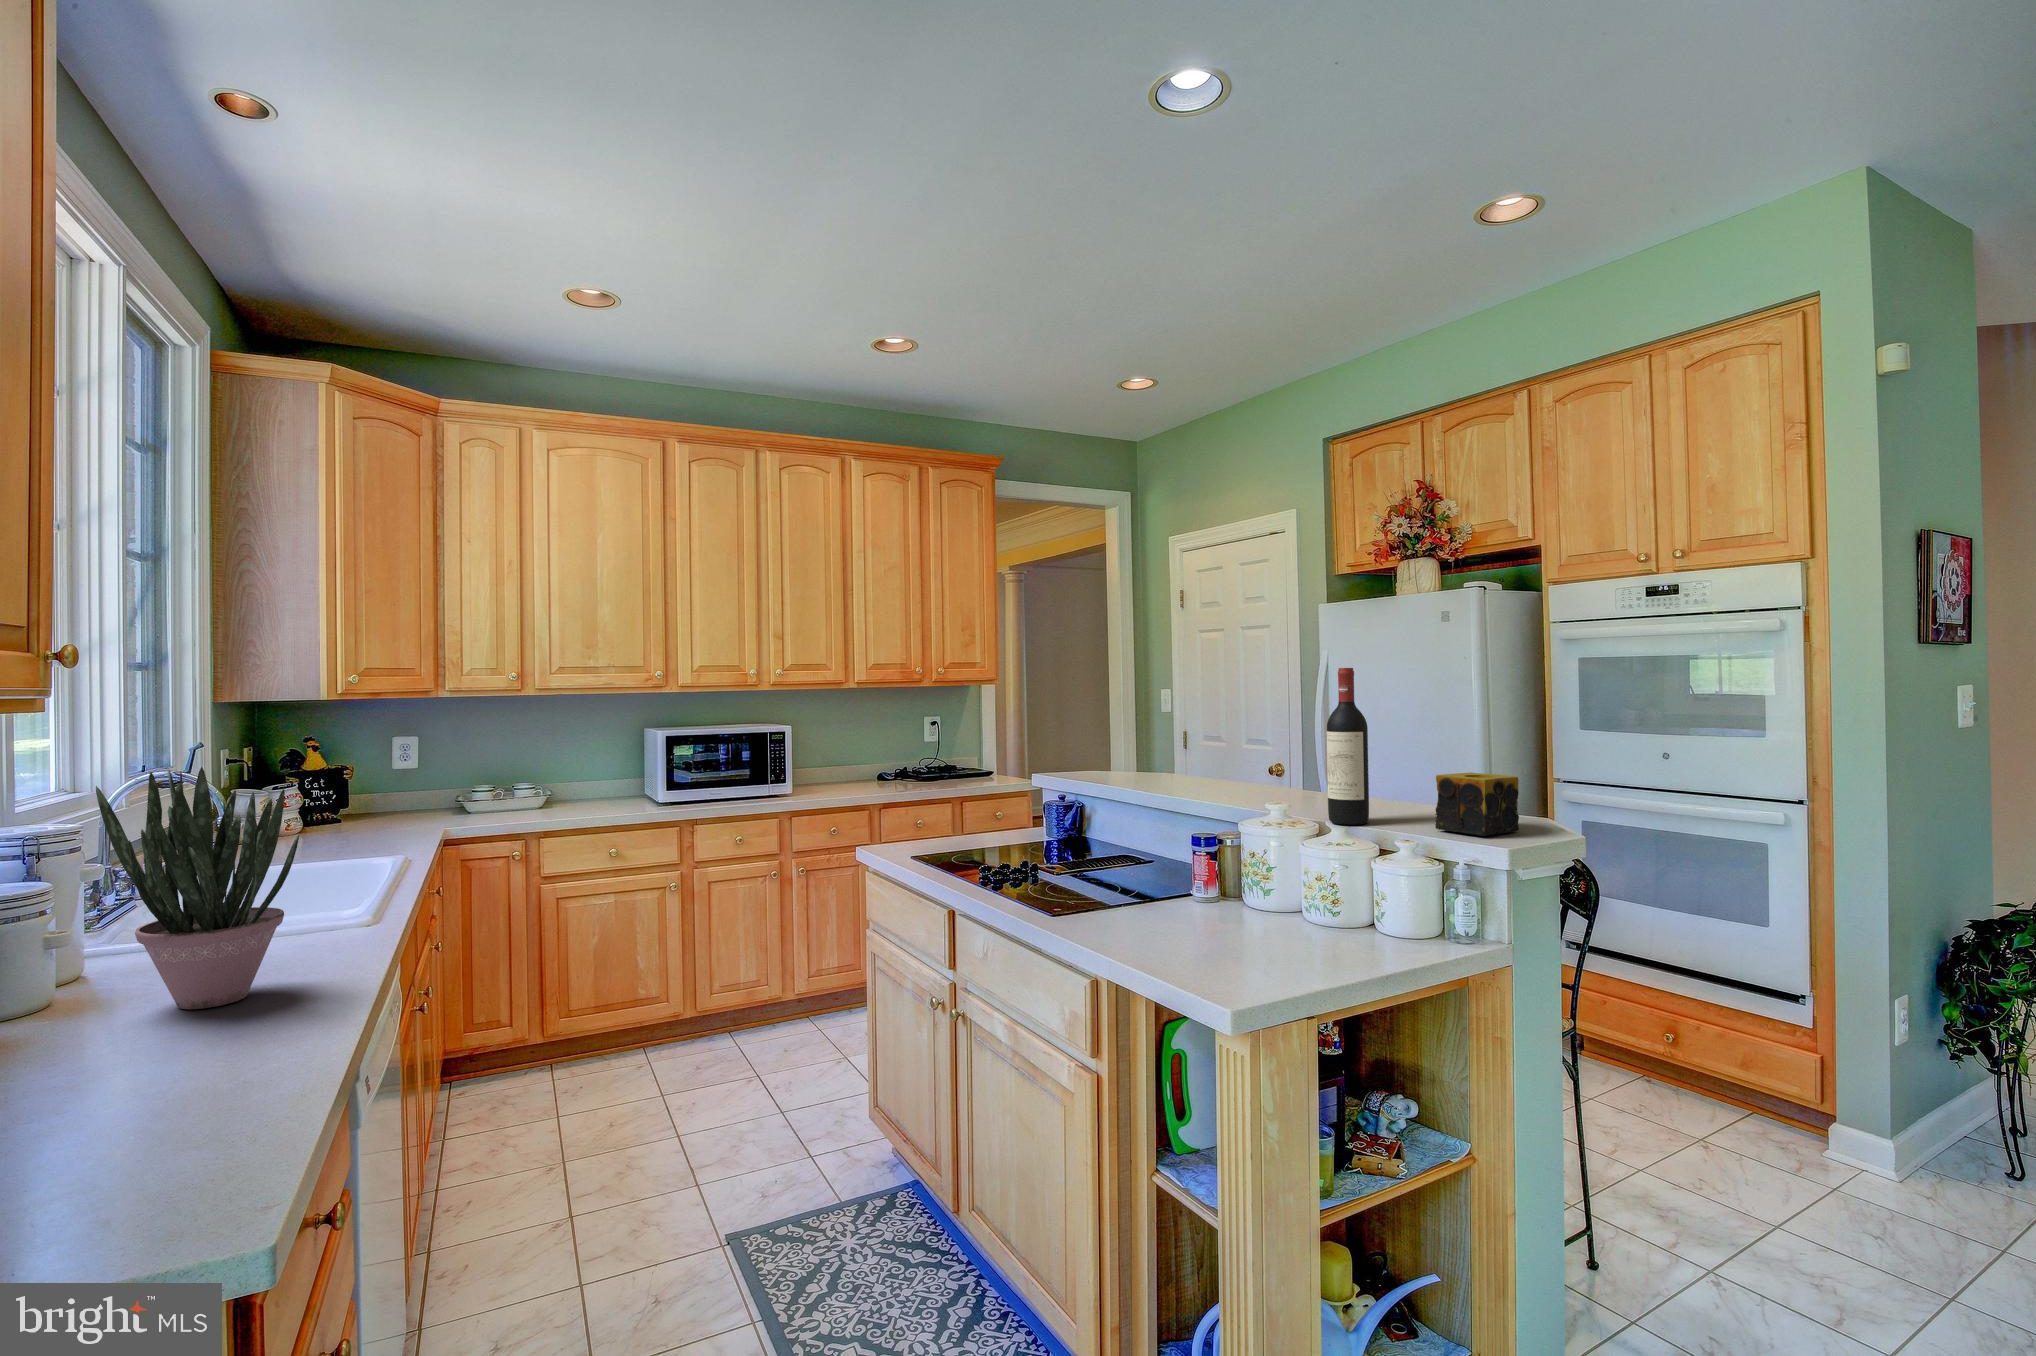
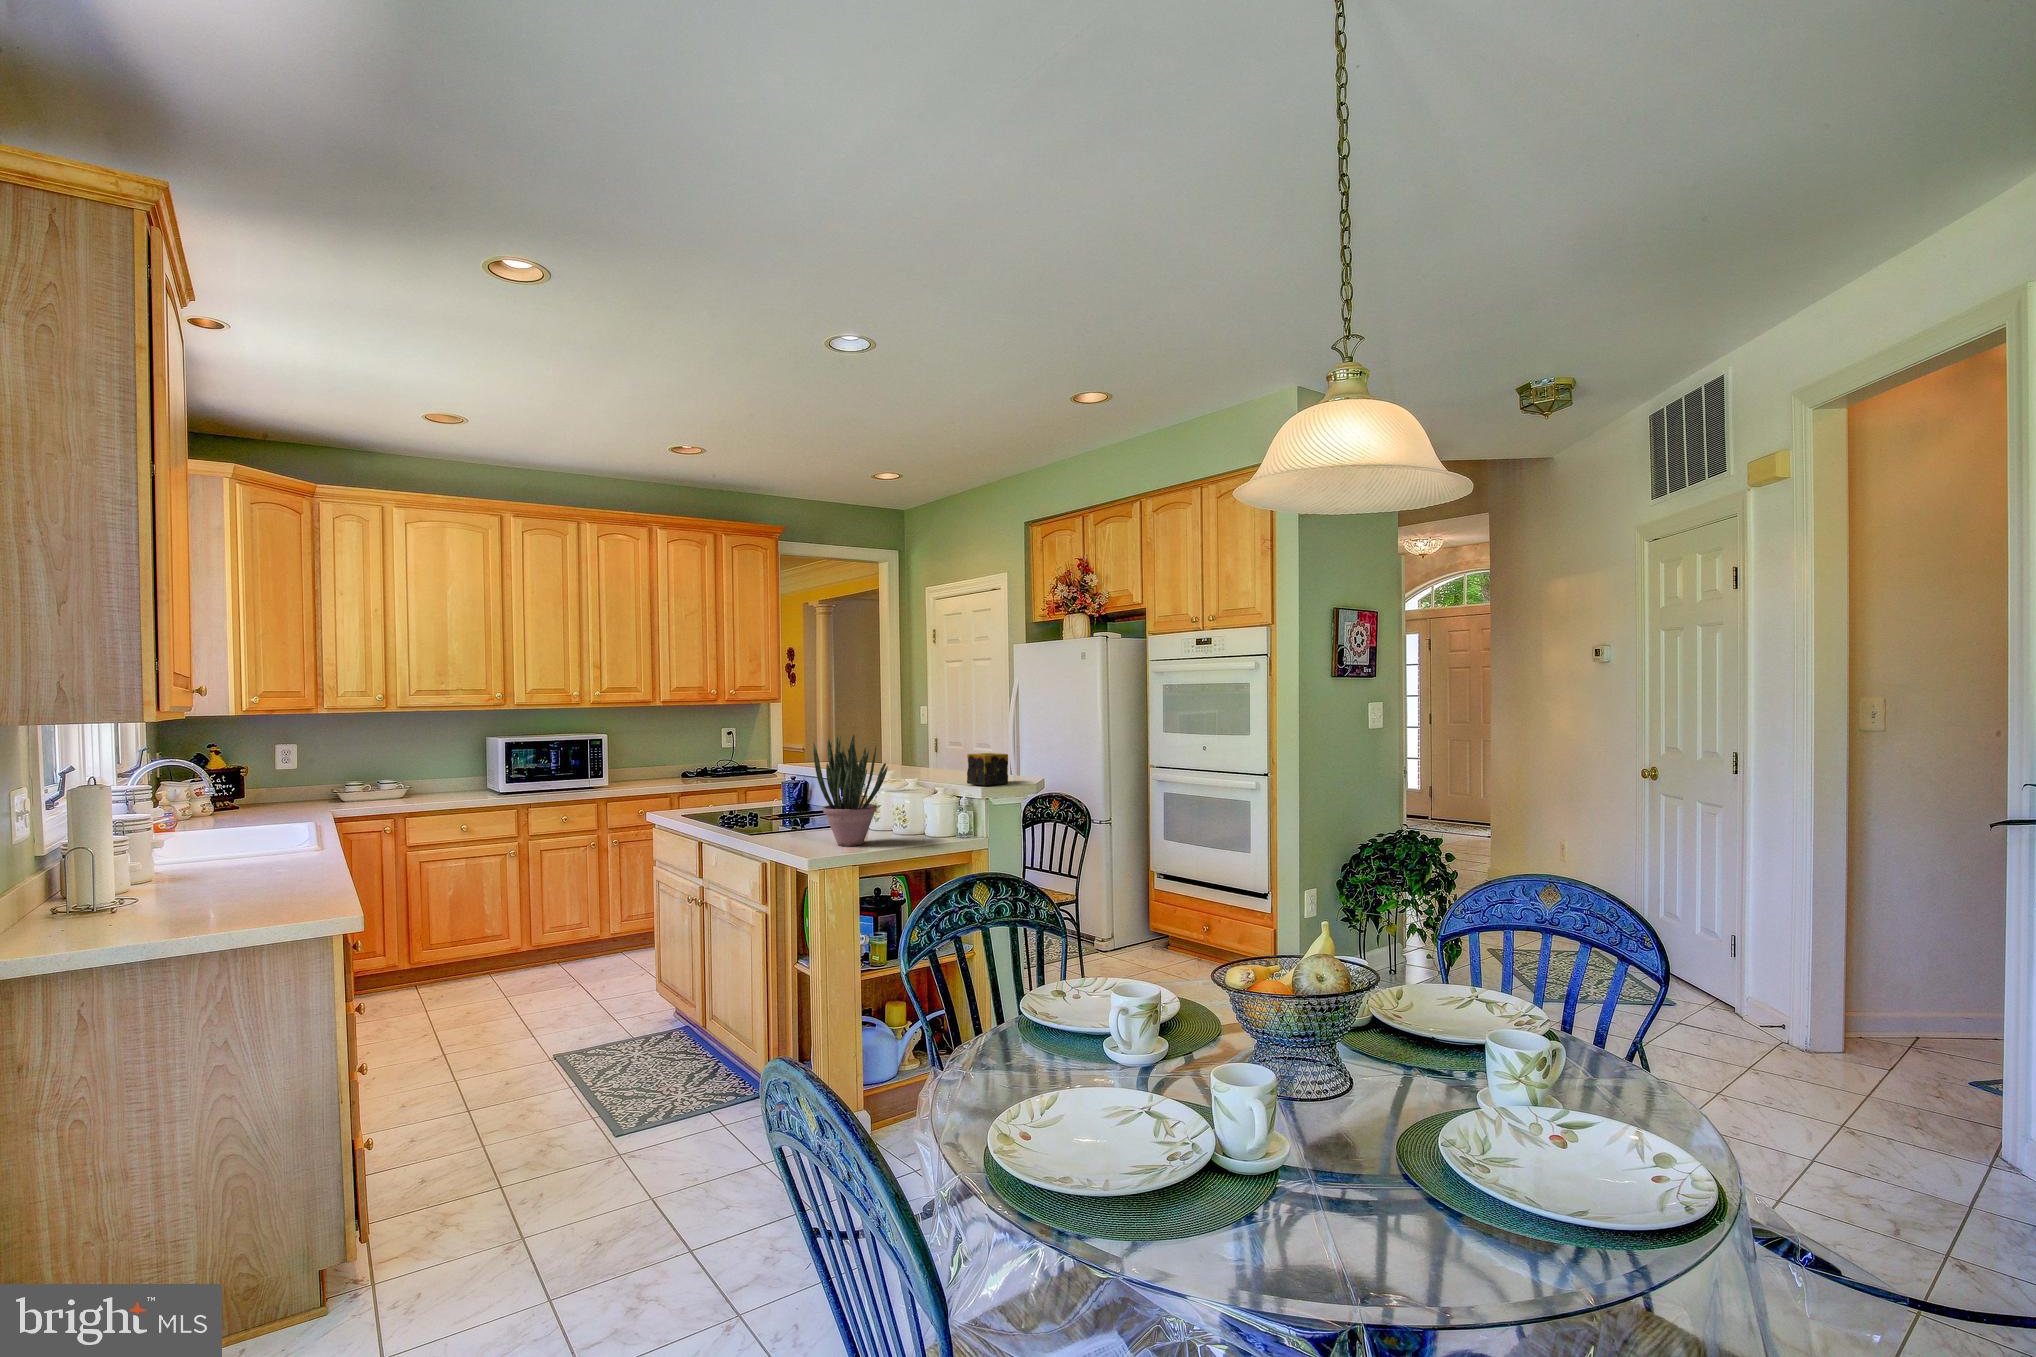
wine bottle: present [1327,668,1369,825] -> none [918,695,940,783]
potted plant: present [96,767,299,1009] -> present [813,735,888,846]

